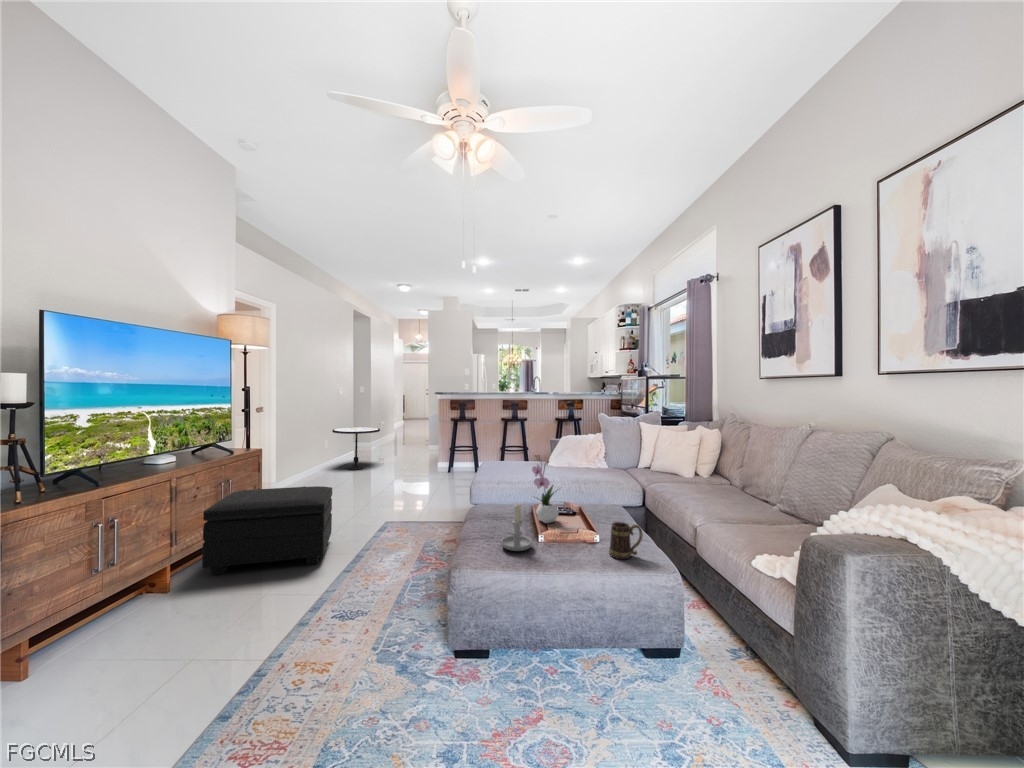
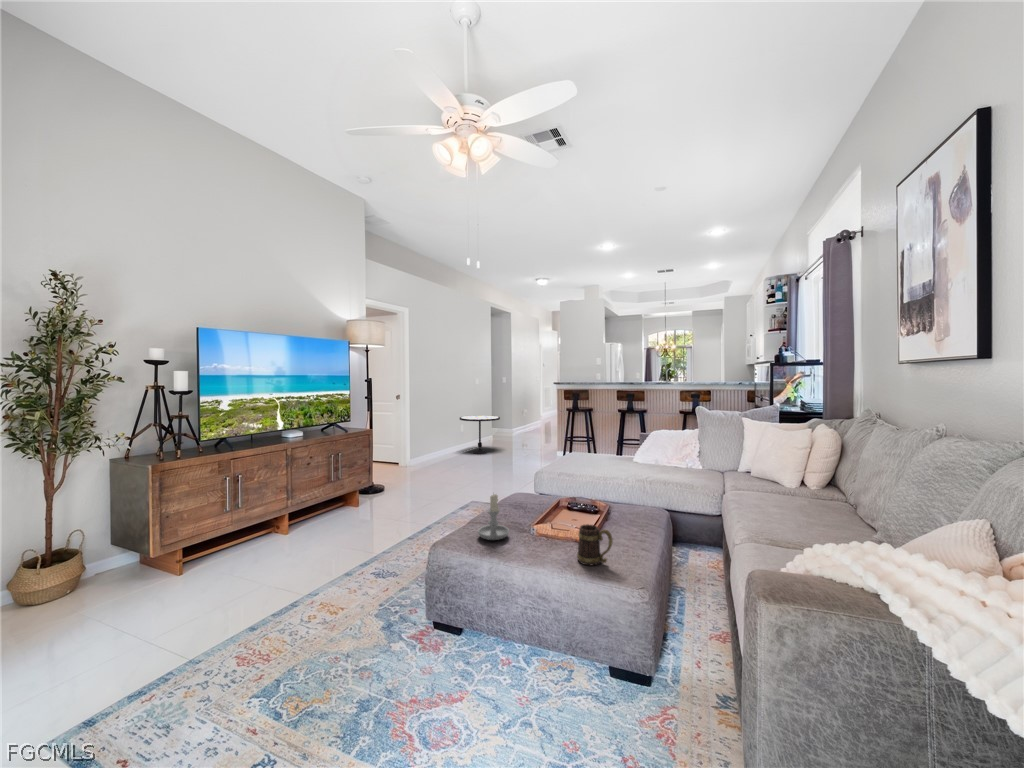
flower arrangement: present [532,455,558,523] -> none [537,448,567,518]
footstool: present [202,486,332,575] -> none [314,464,415,529]

